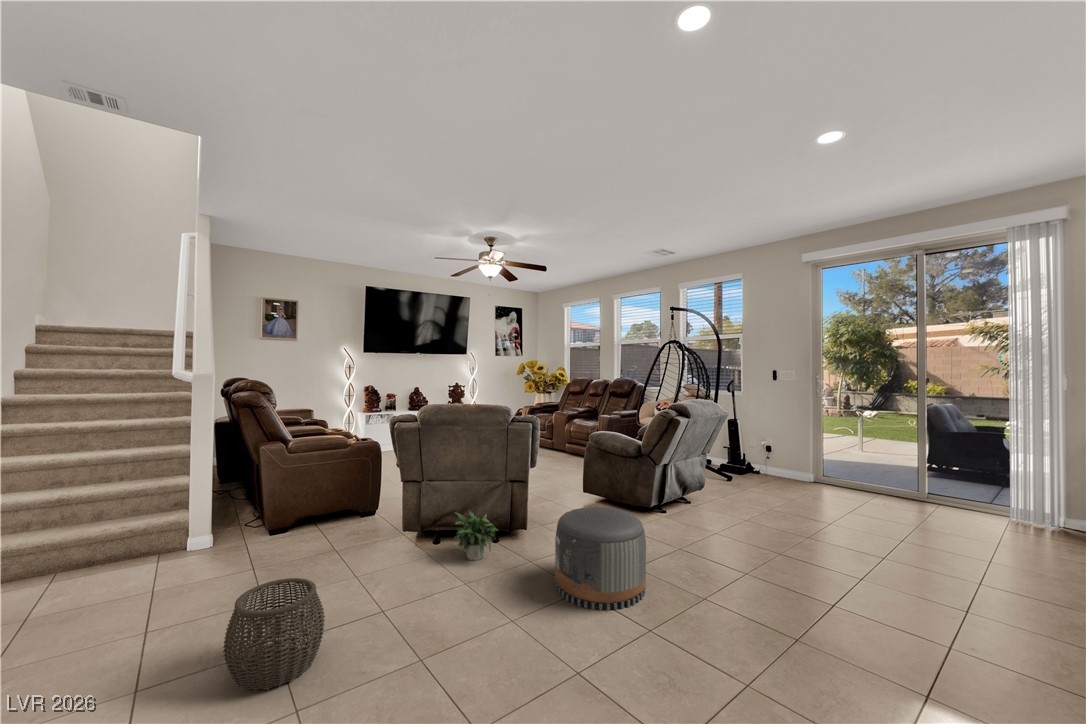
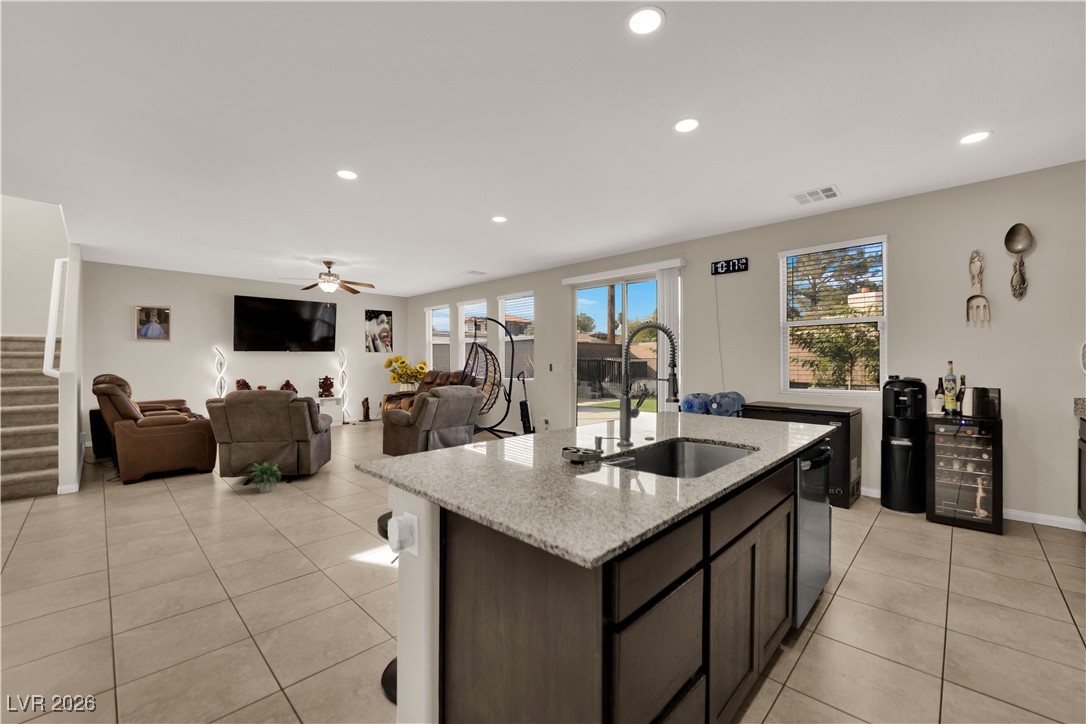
pouf: present [555,507,646,610] -> none [302,454,362,509]
woven basket: present [223,578,325,691] -> none [66,490,133,543]

